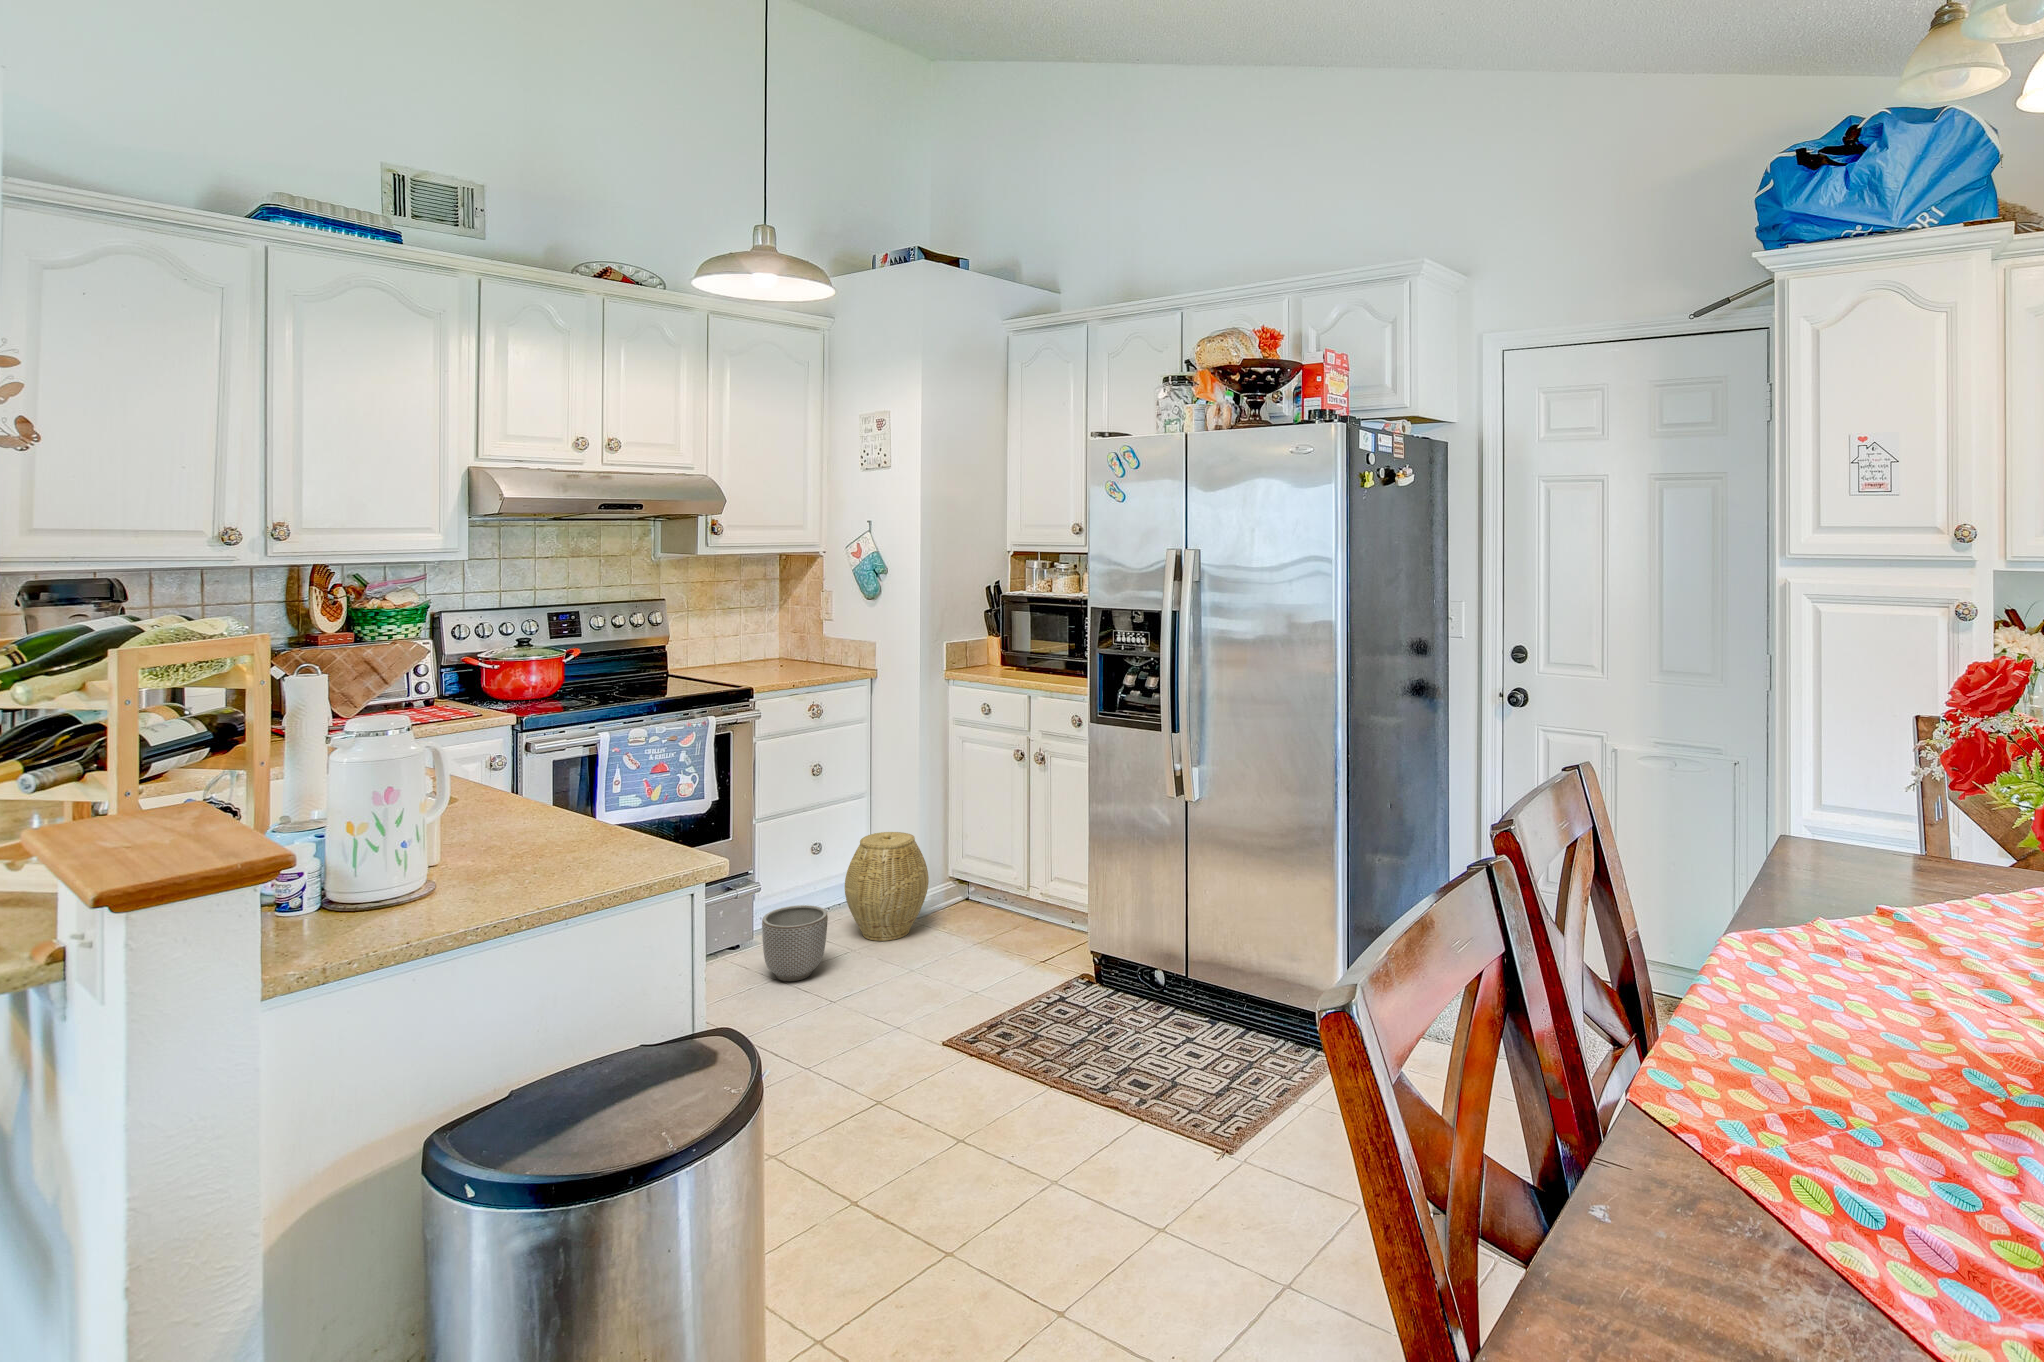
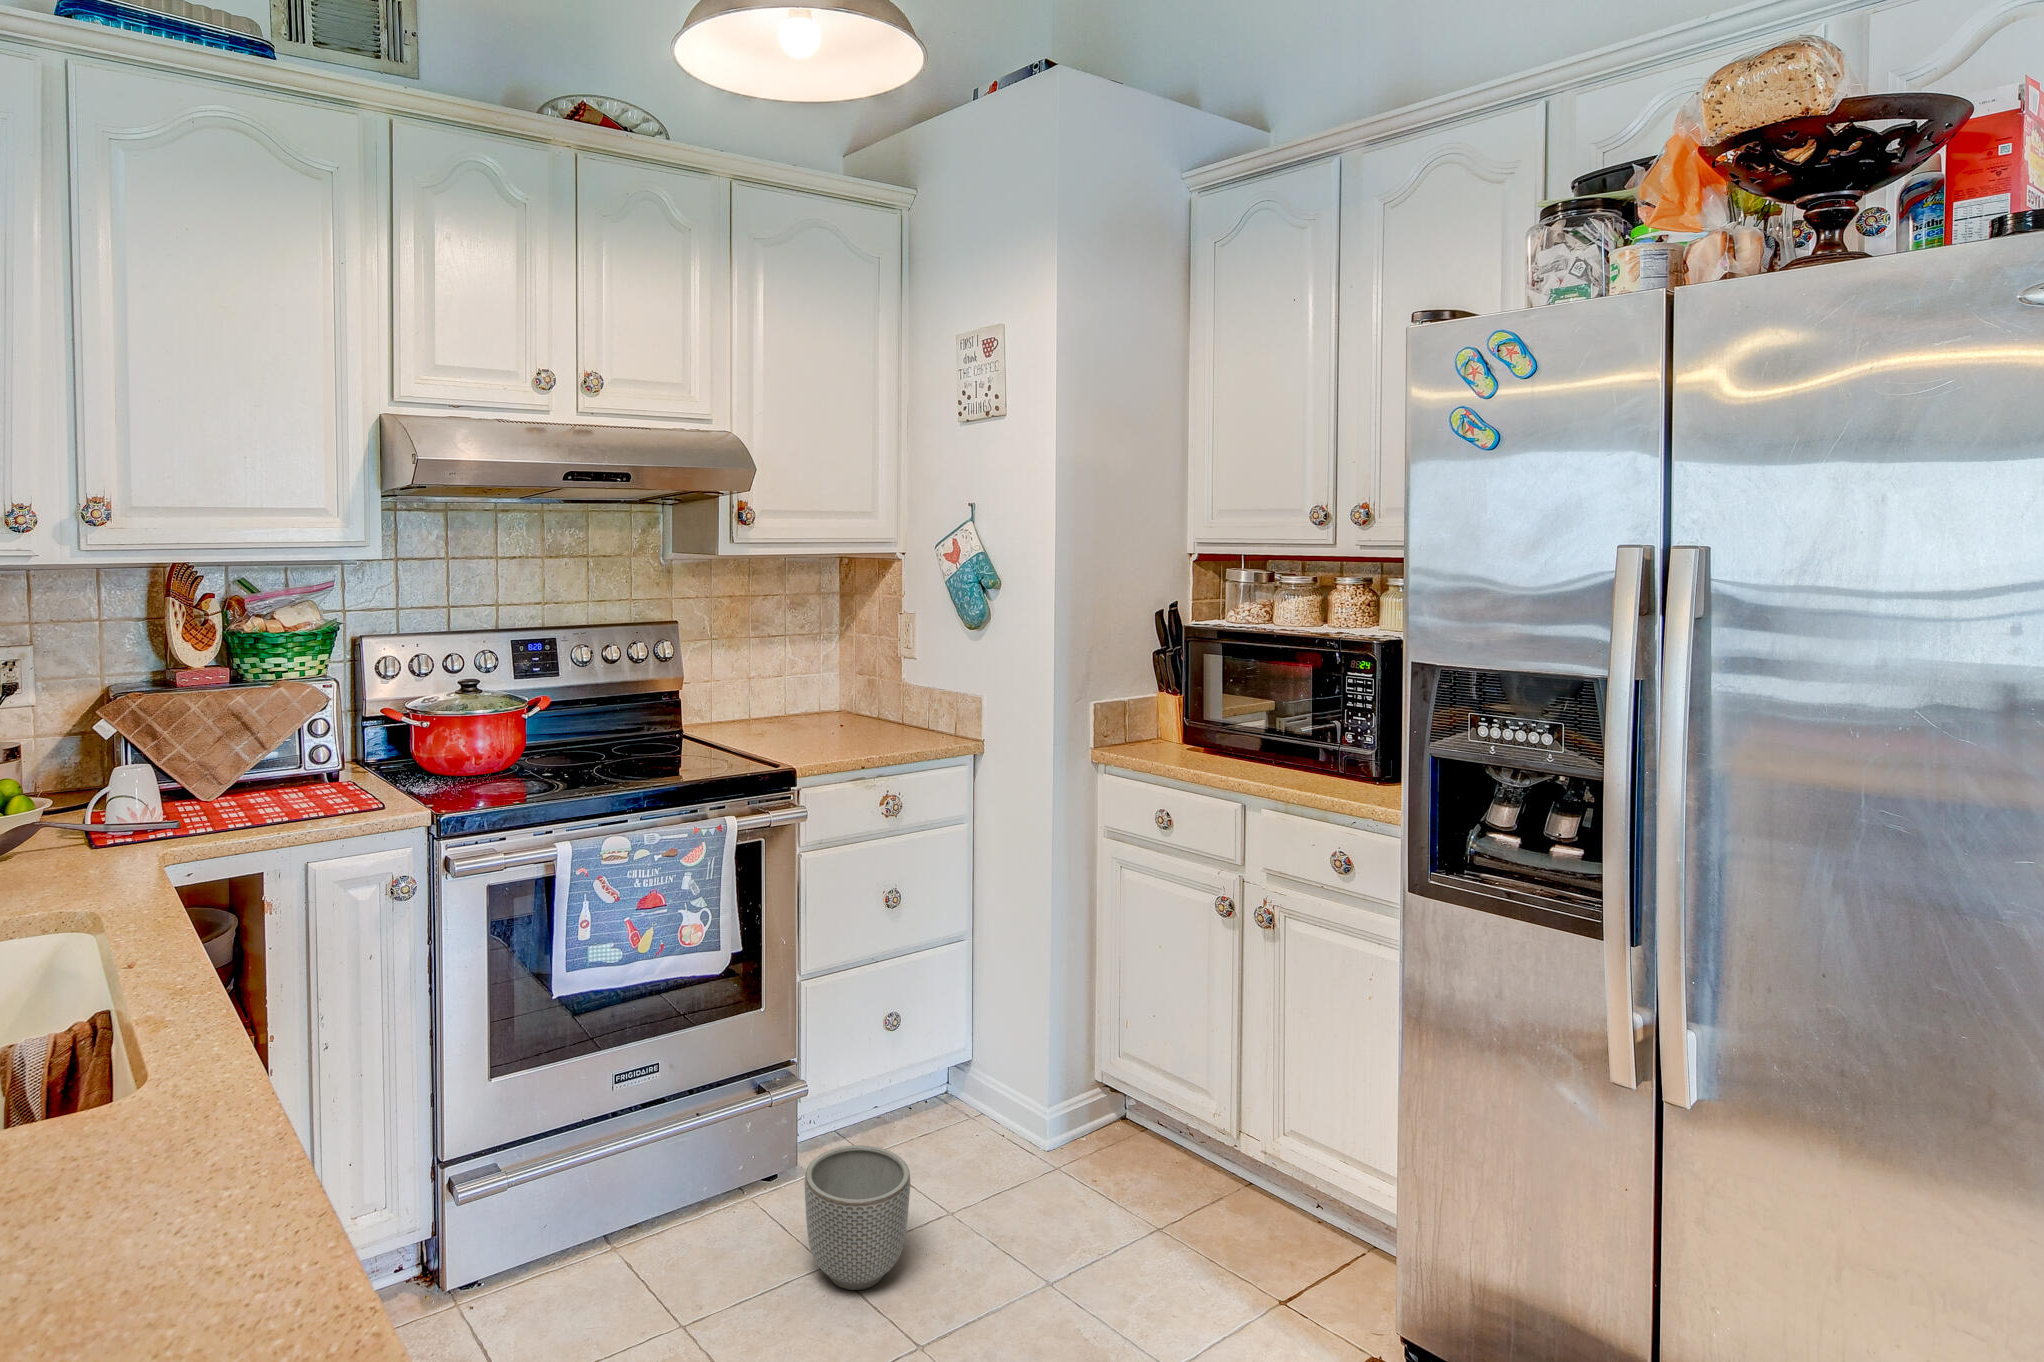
woven basket: present [845,832,929,941] -> none [935,1012,1070,1206]

